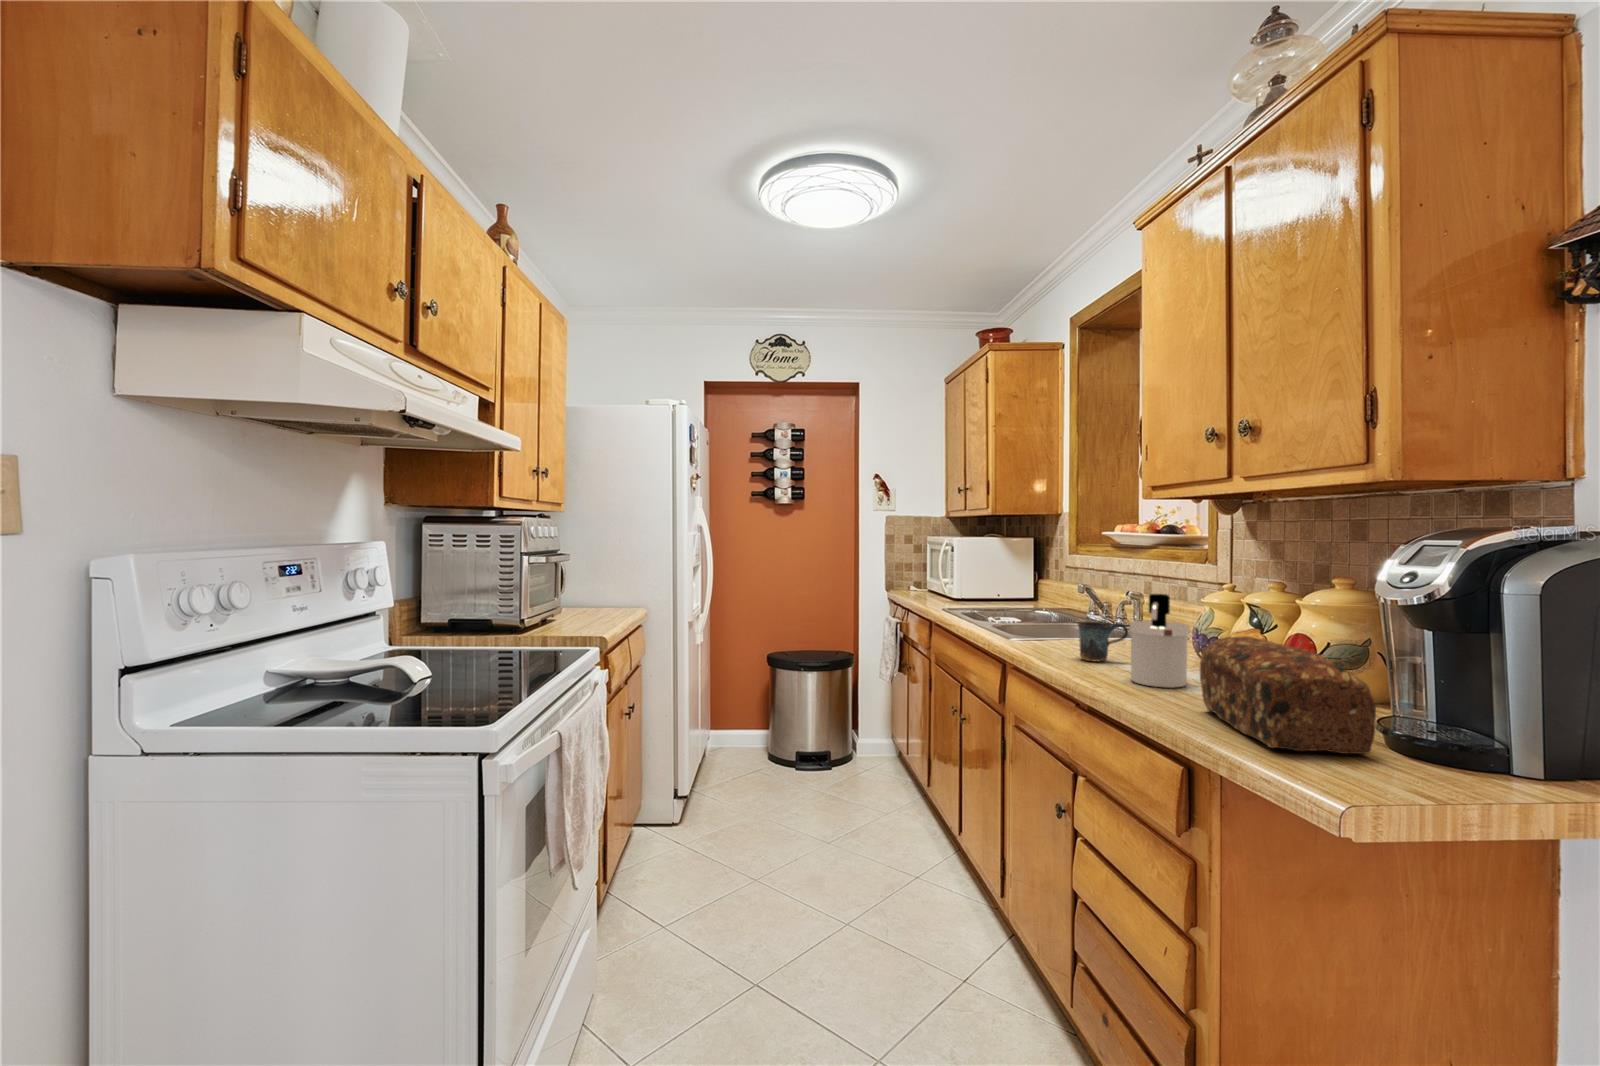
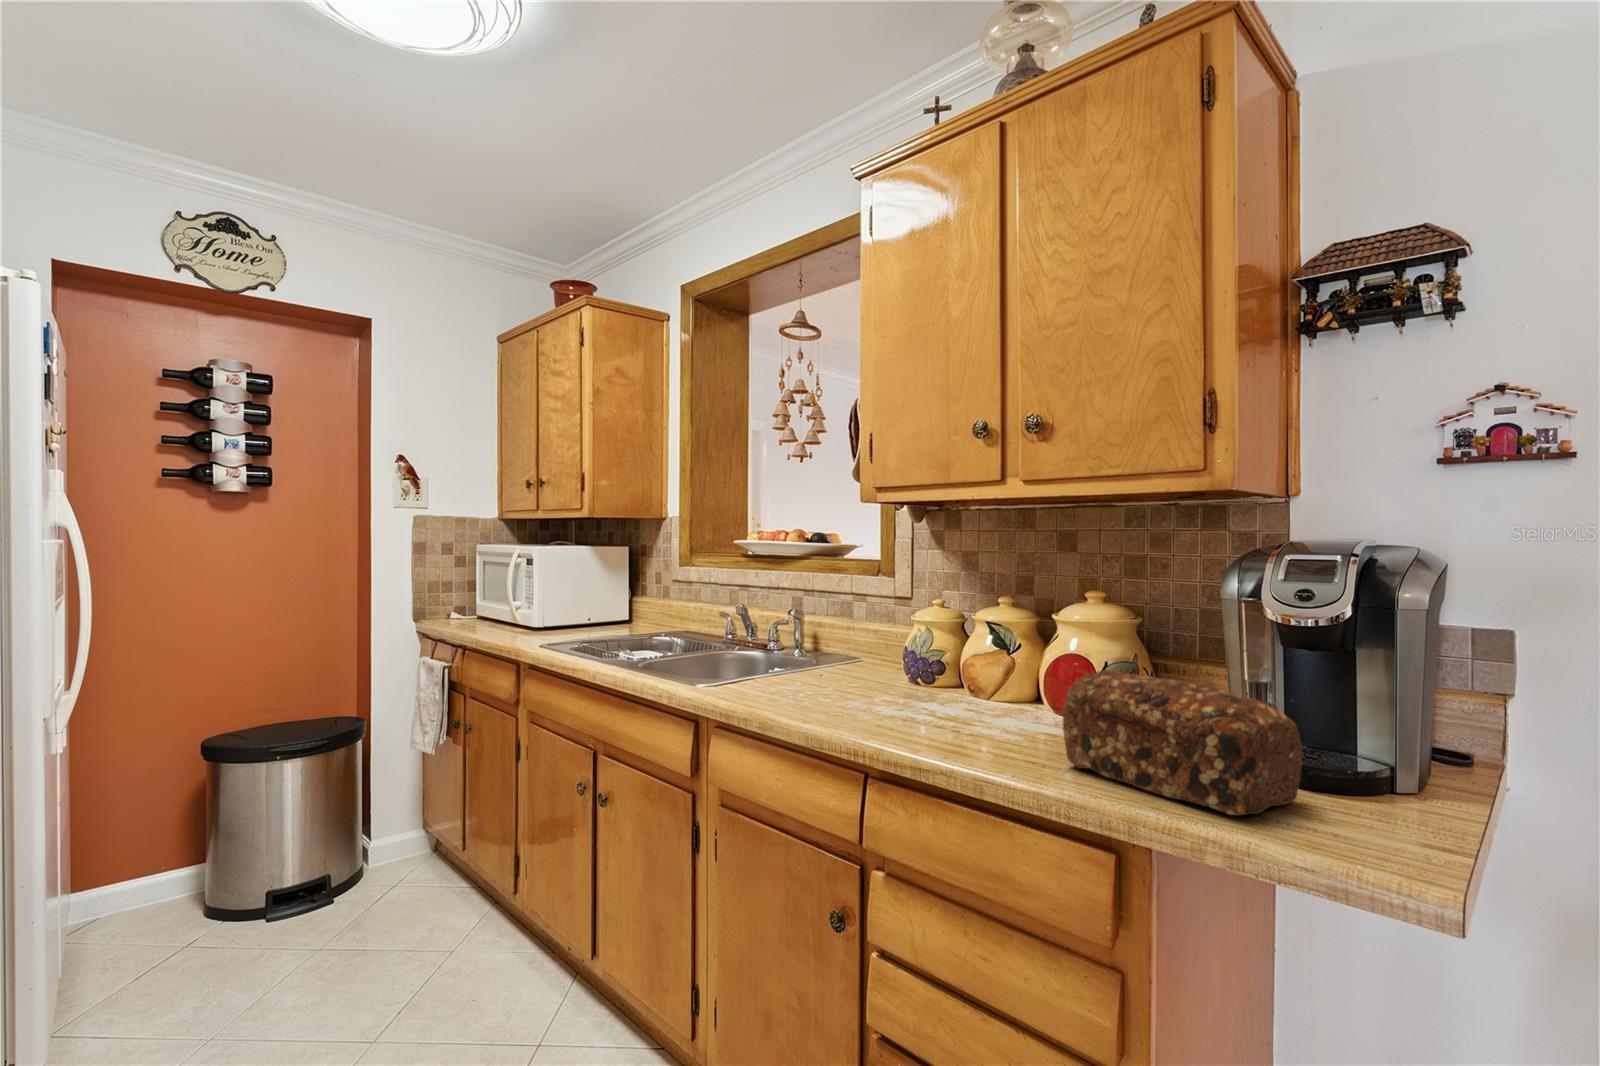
soap dispenser: present [1129,594,1190,688] -> none [920,619,988,737]
mug: present [1077,622,1128,661] -> none [816,655,876,708]

